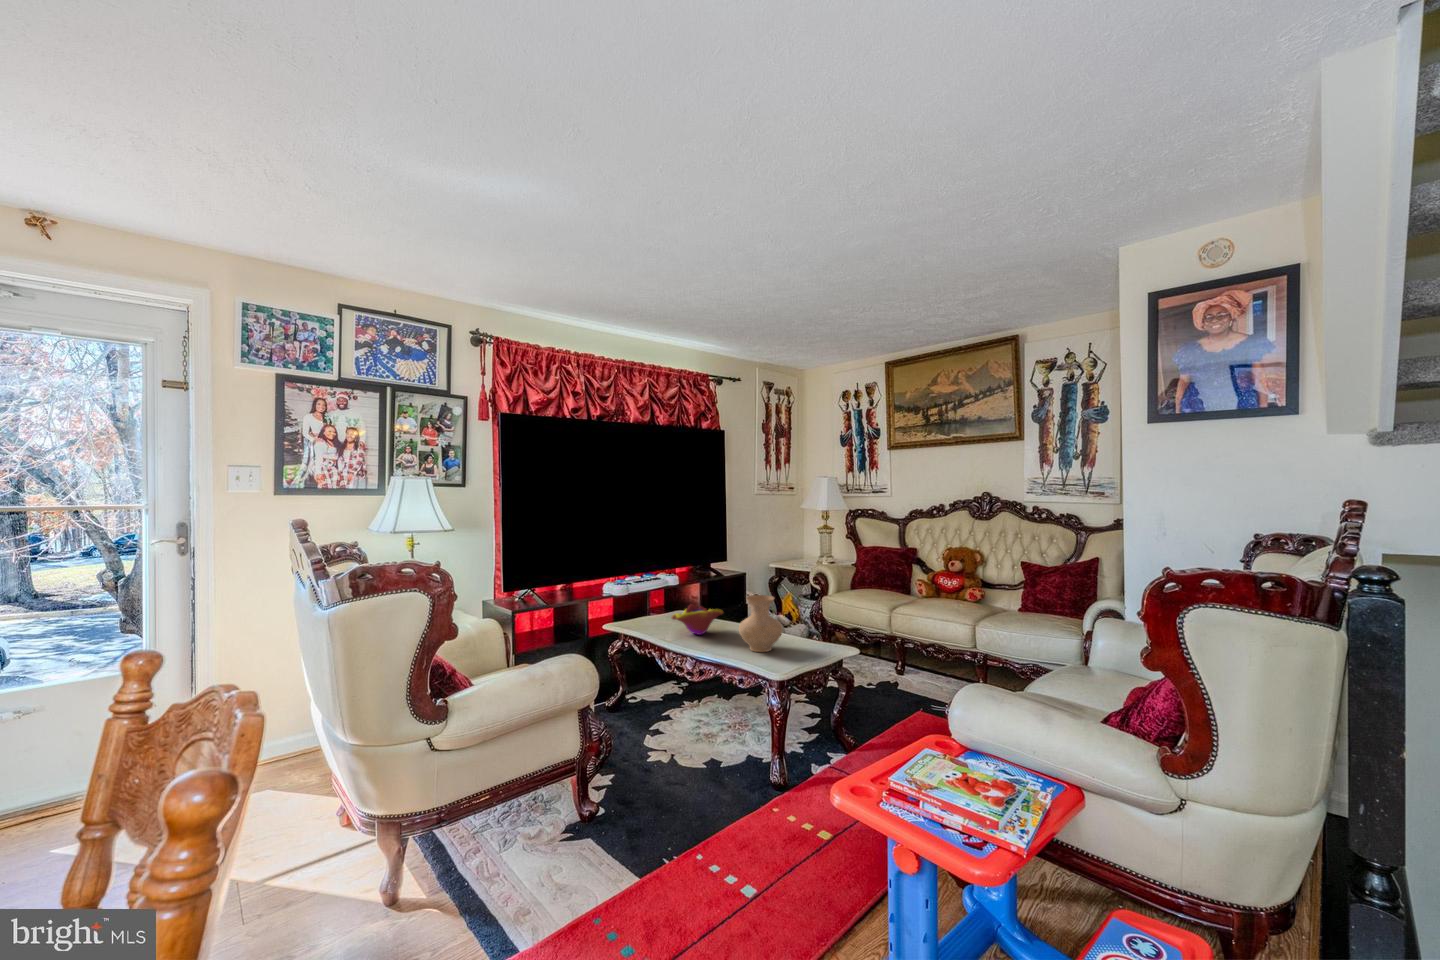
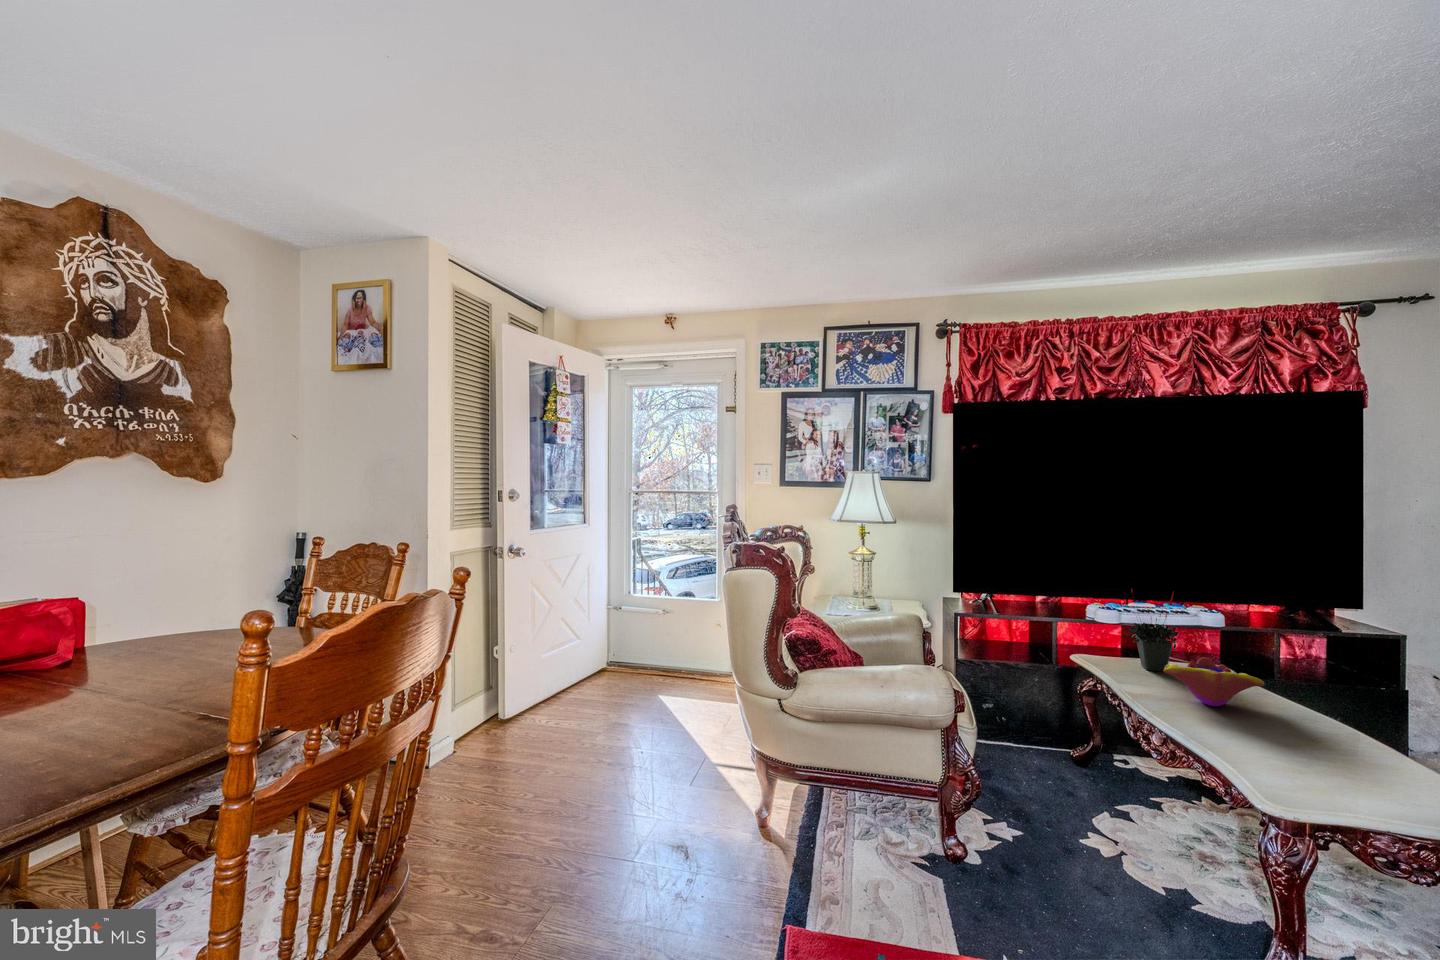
potted plant: none [635,563,668,623] -> present [1126,590,1178,672]
vase: present [739,595,782,652] -> none [1260,665,1370,770]

